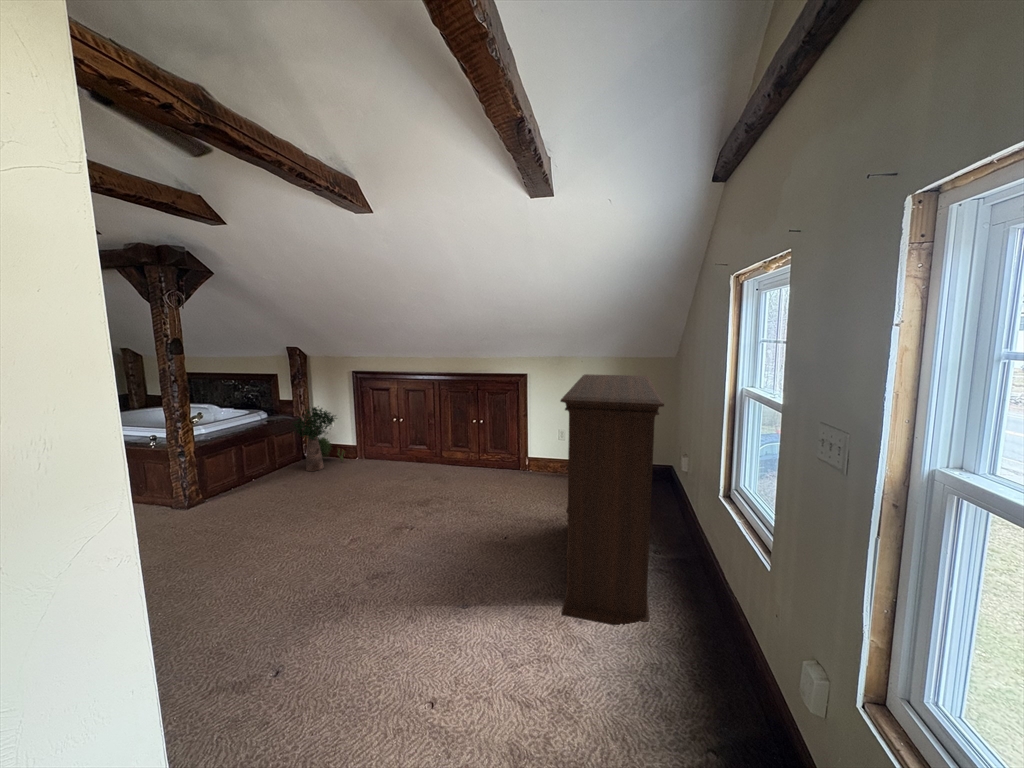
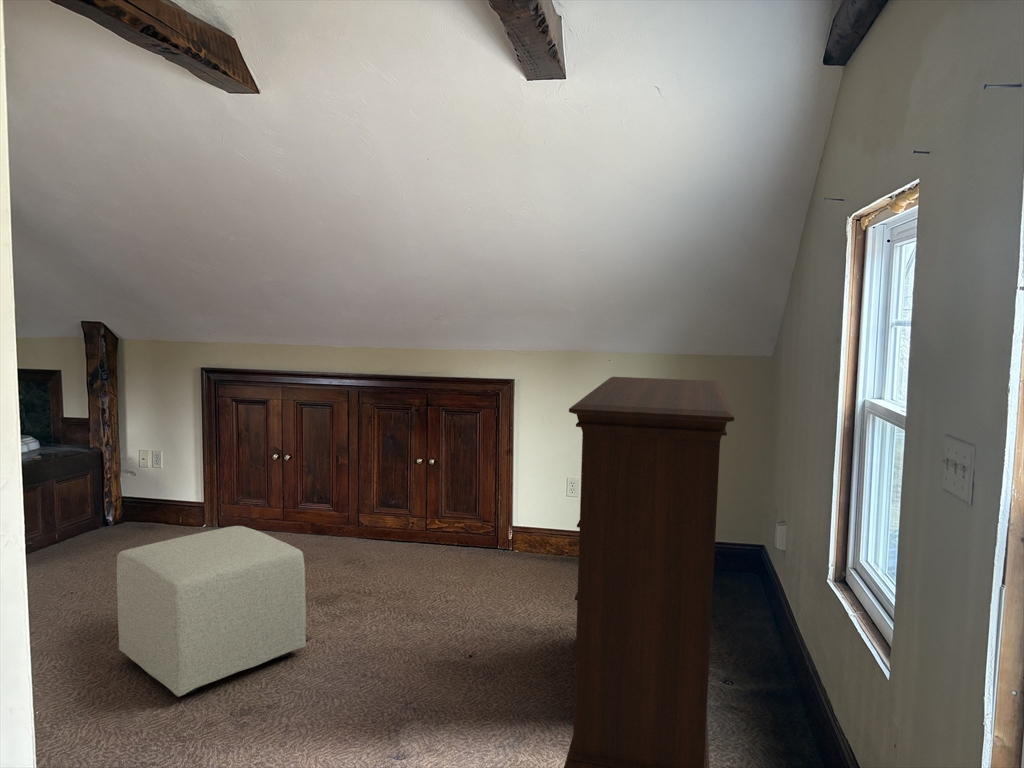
potted plant: present [293,407,345,471] -> none [84,427,183,545]
ottoman: none [303,464,411,566] -> present [117,526,306,697]

